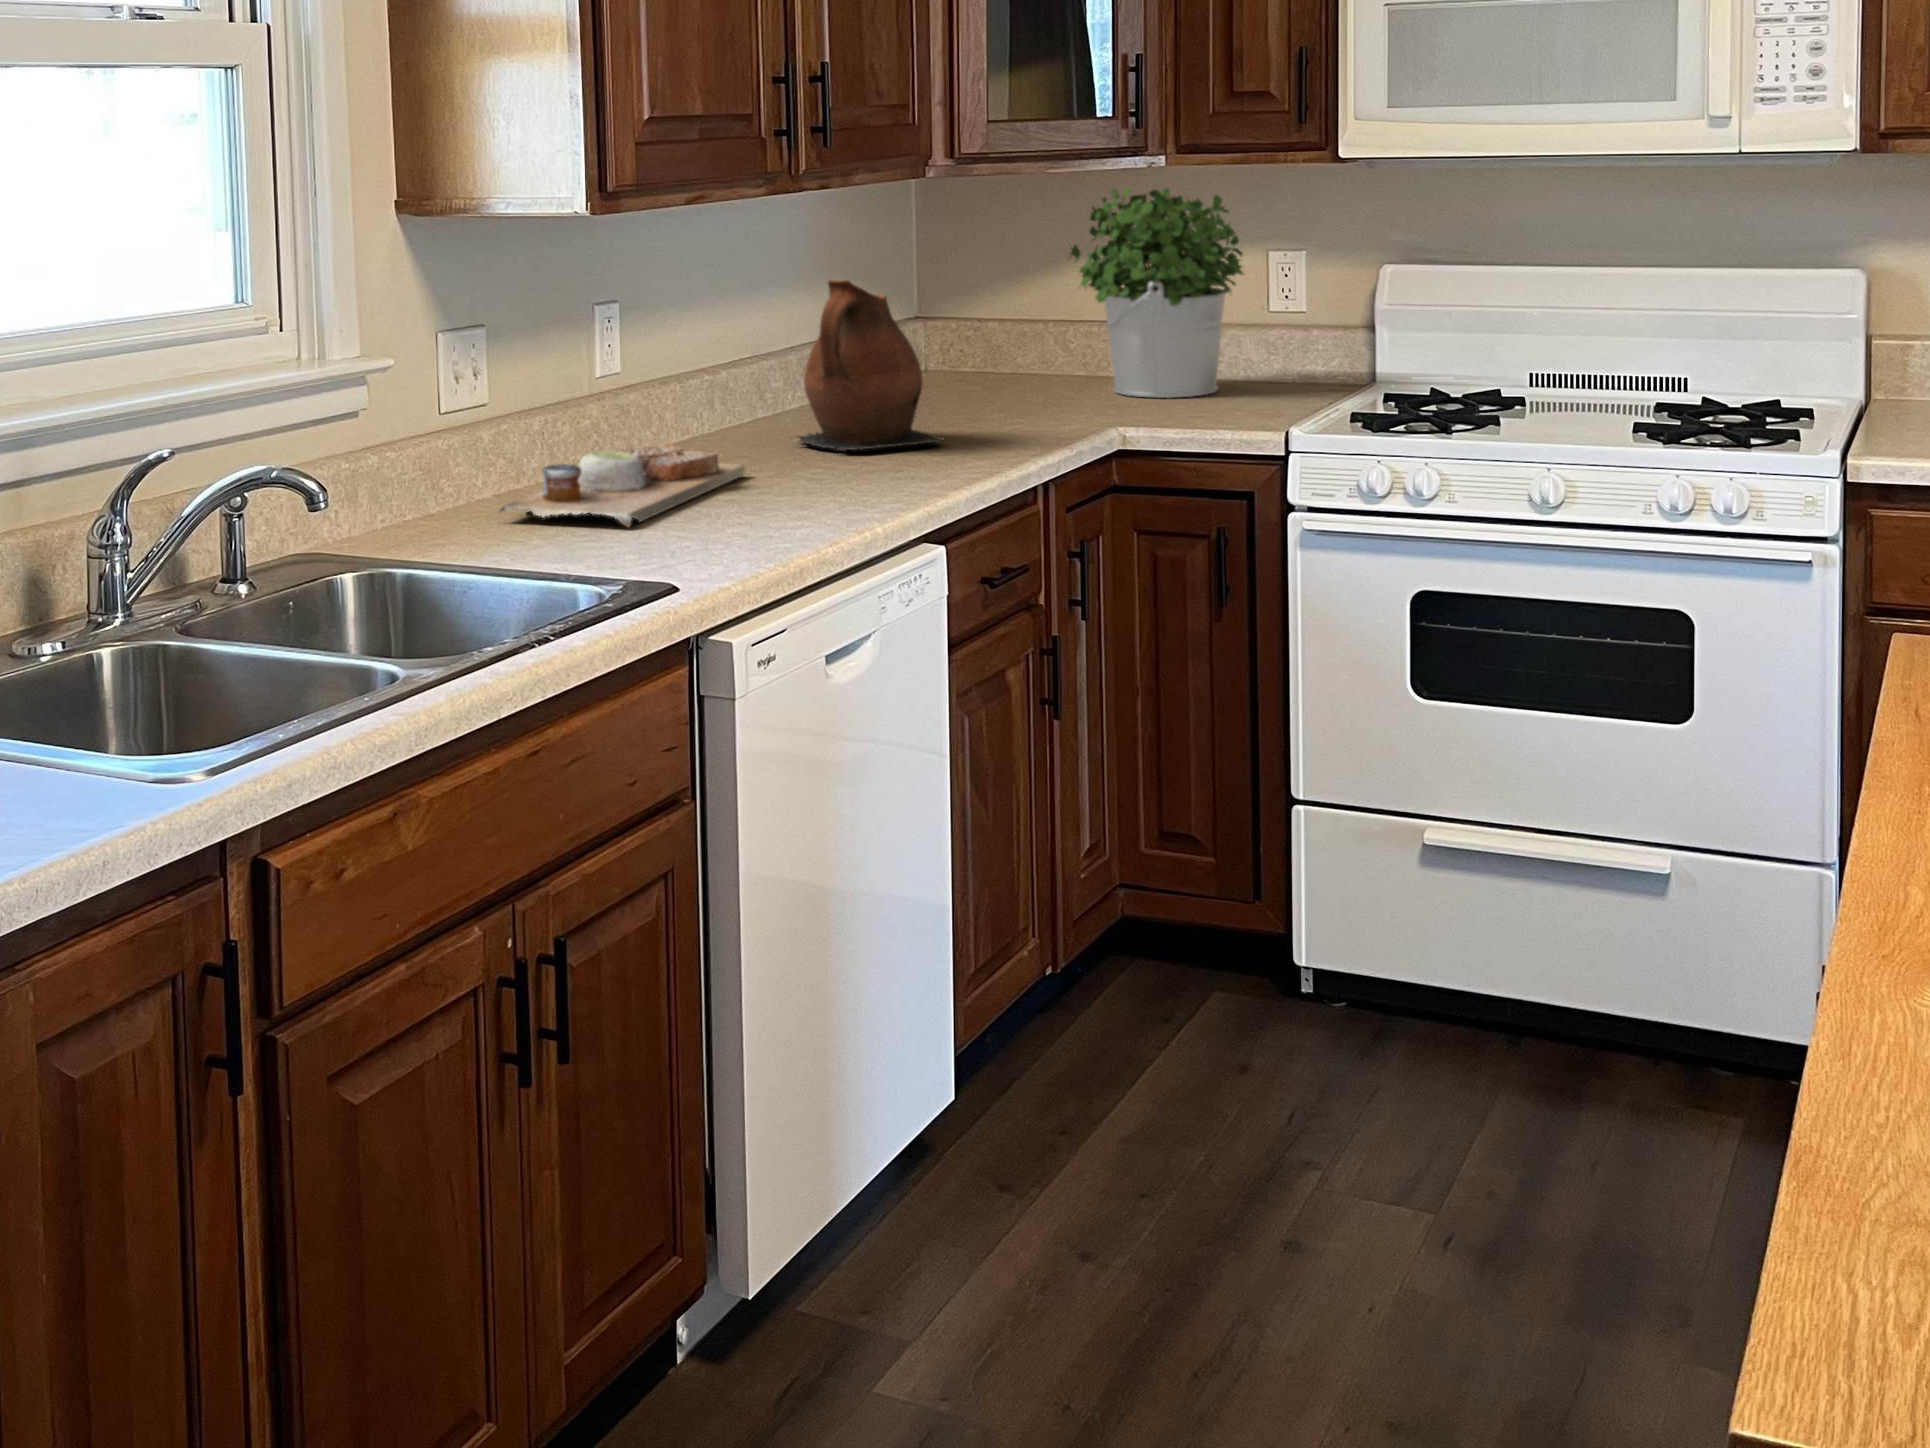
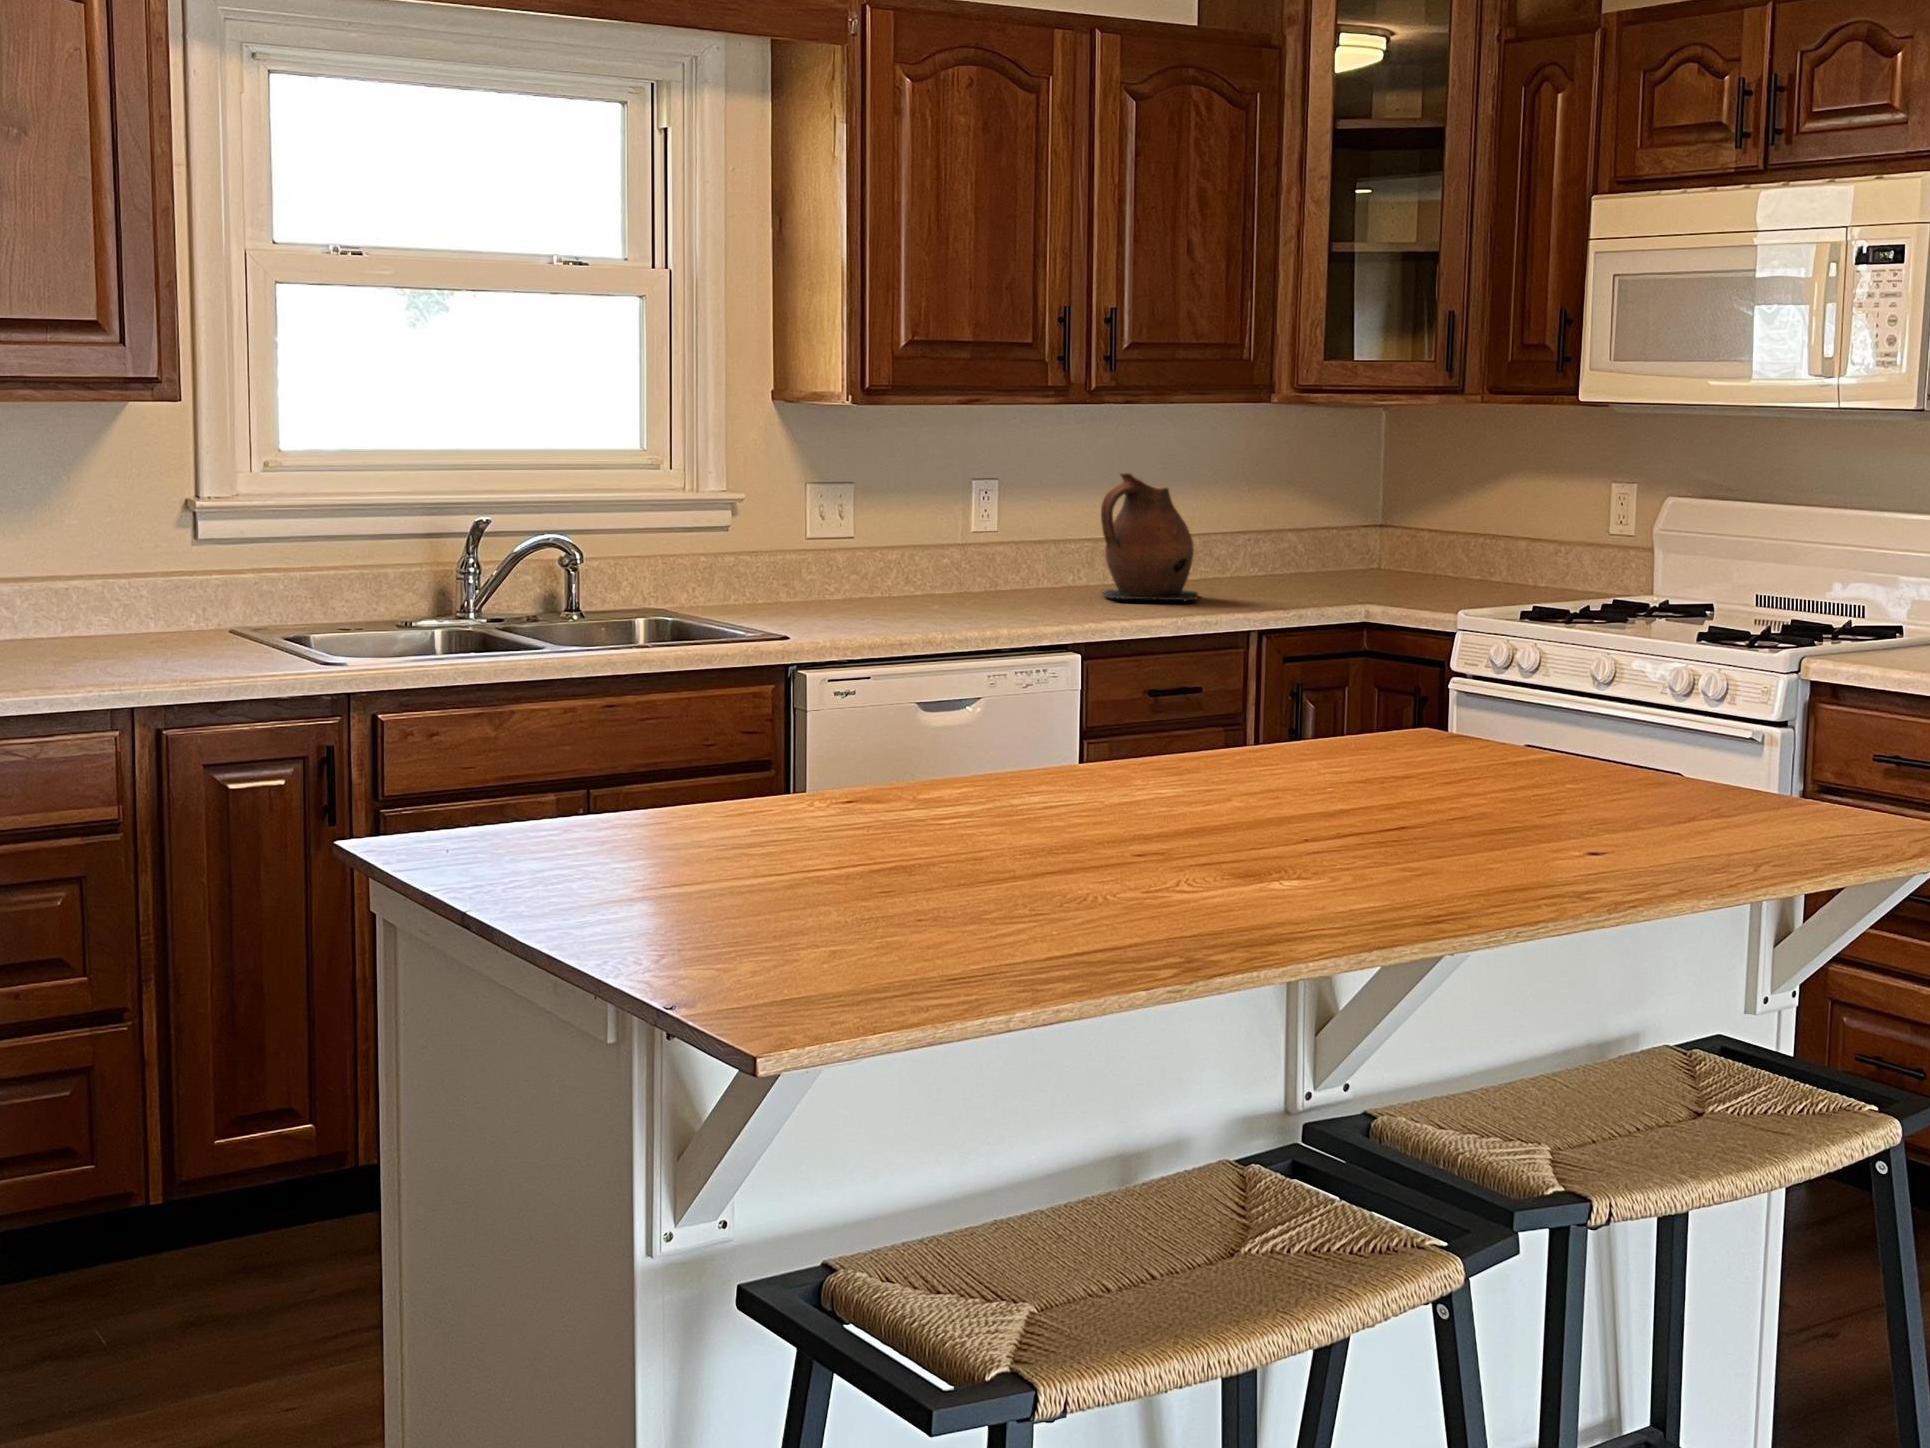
potted plant: present [1070,188,1243,398] -> none [1412,423,1551,598]
cutting board: present [500,443,745,527] -> none [792,572,1008,616]

